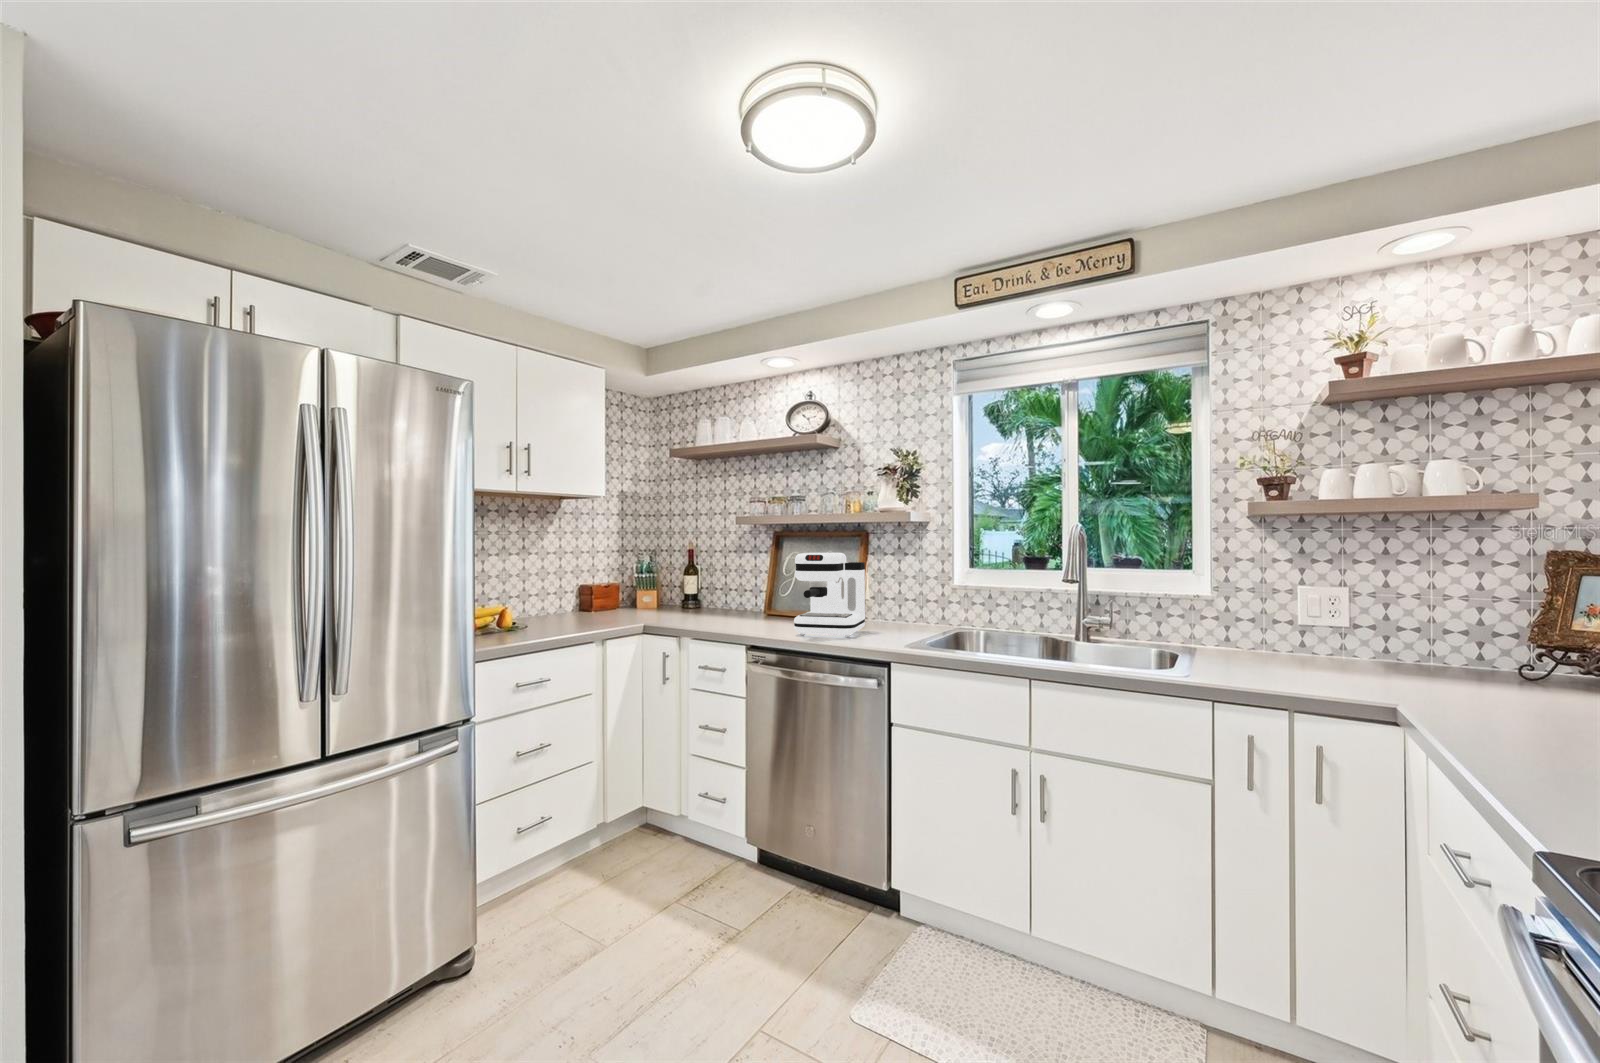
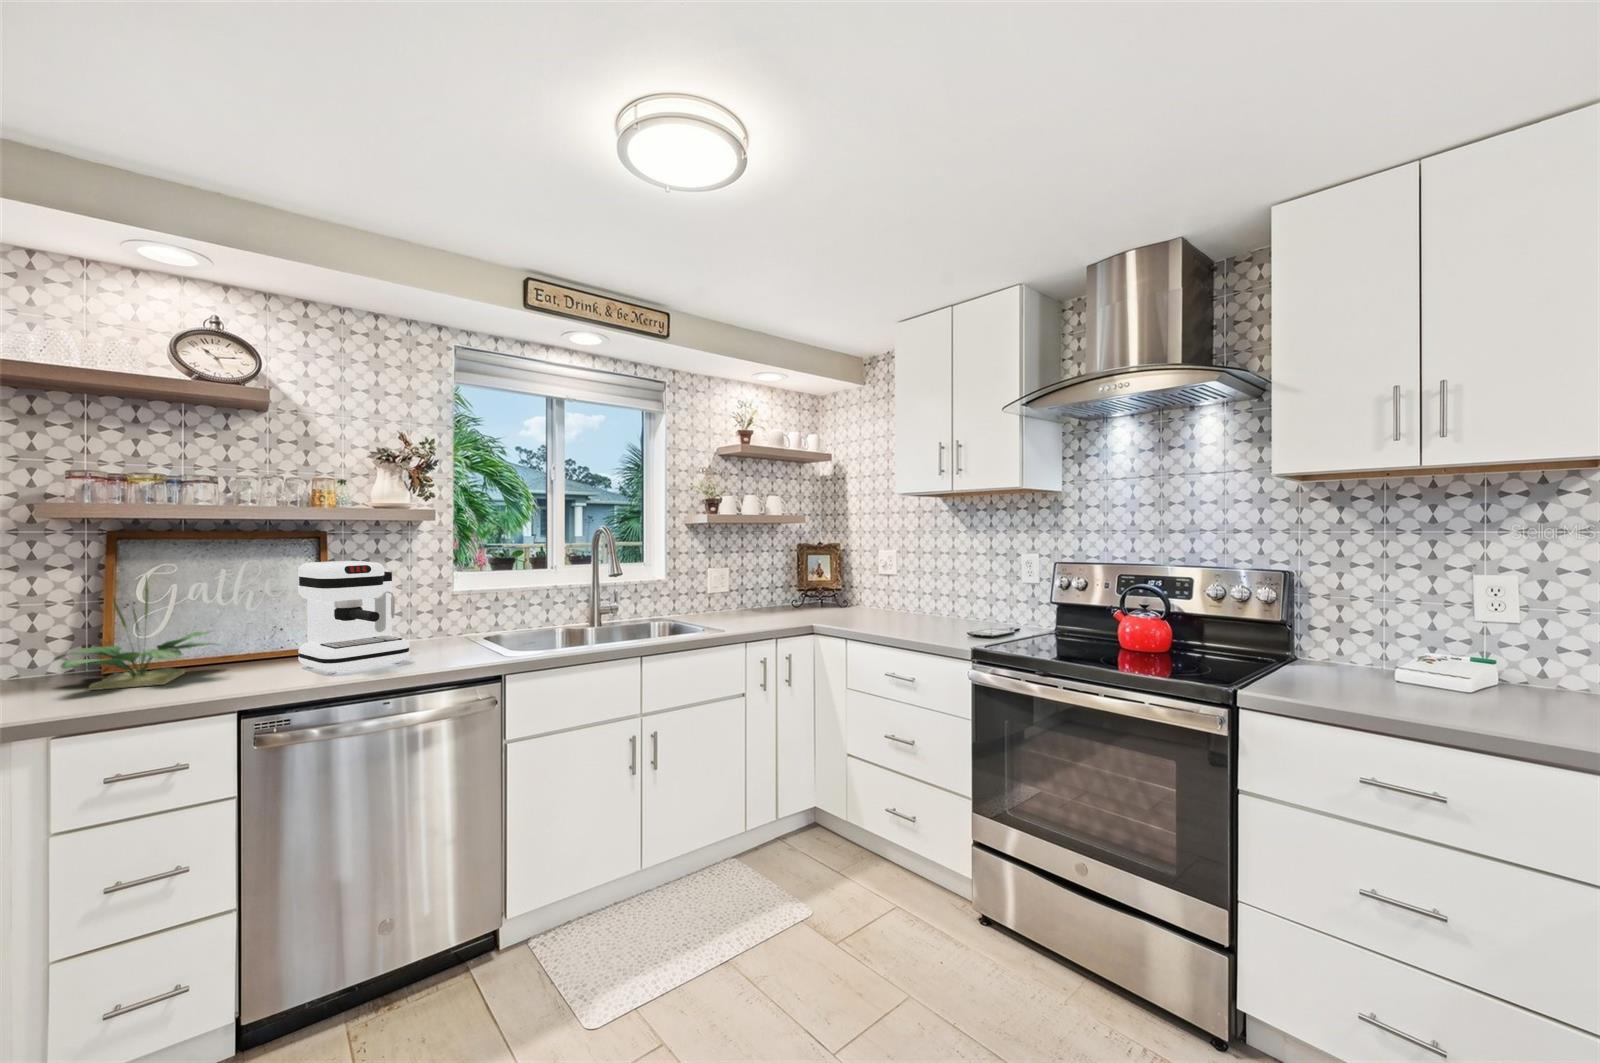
potted plant: none [704,557,786,625] -> present [55,578,213,690]

